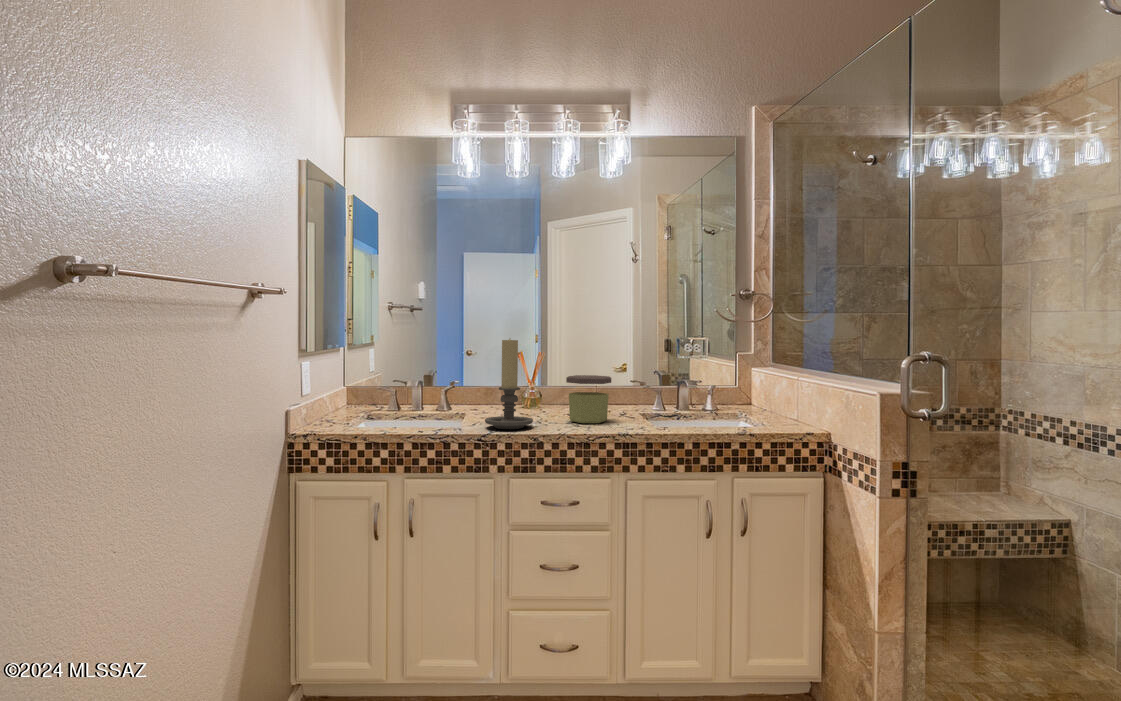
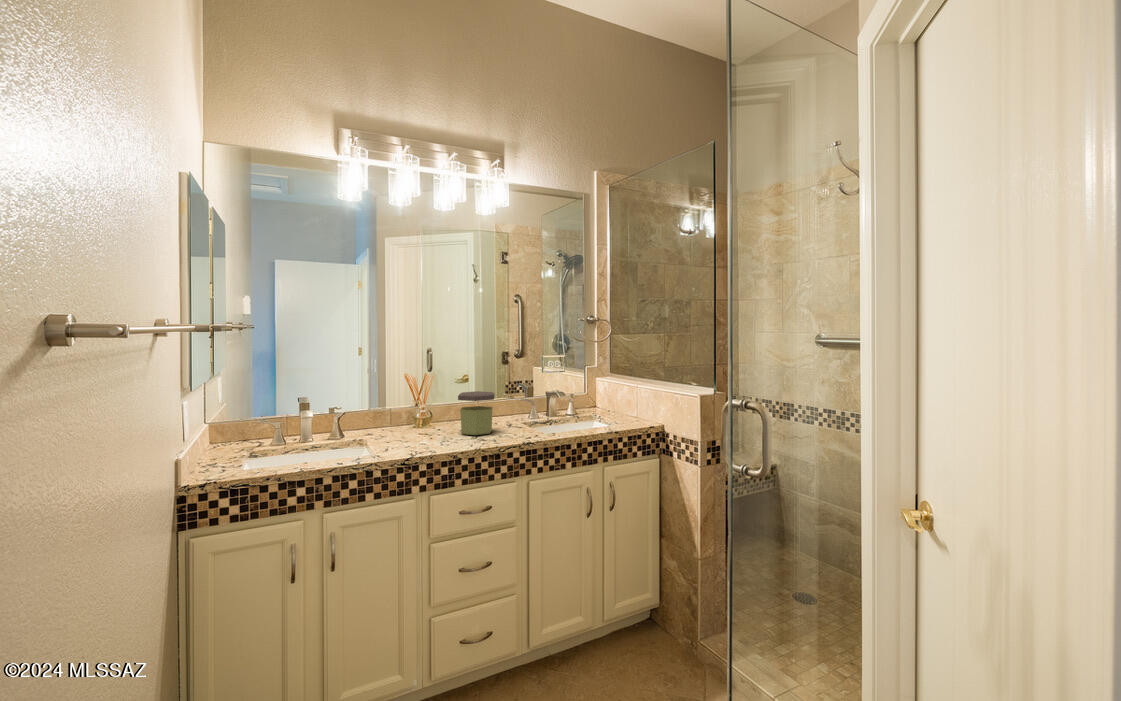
candle holder: present [485,339,533,429] -> none [394,364,440,450]

